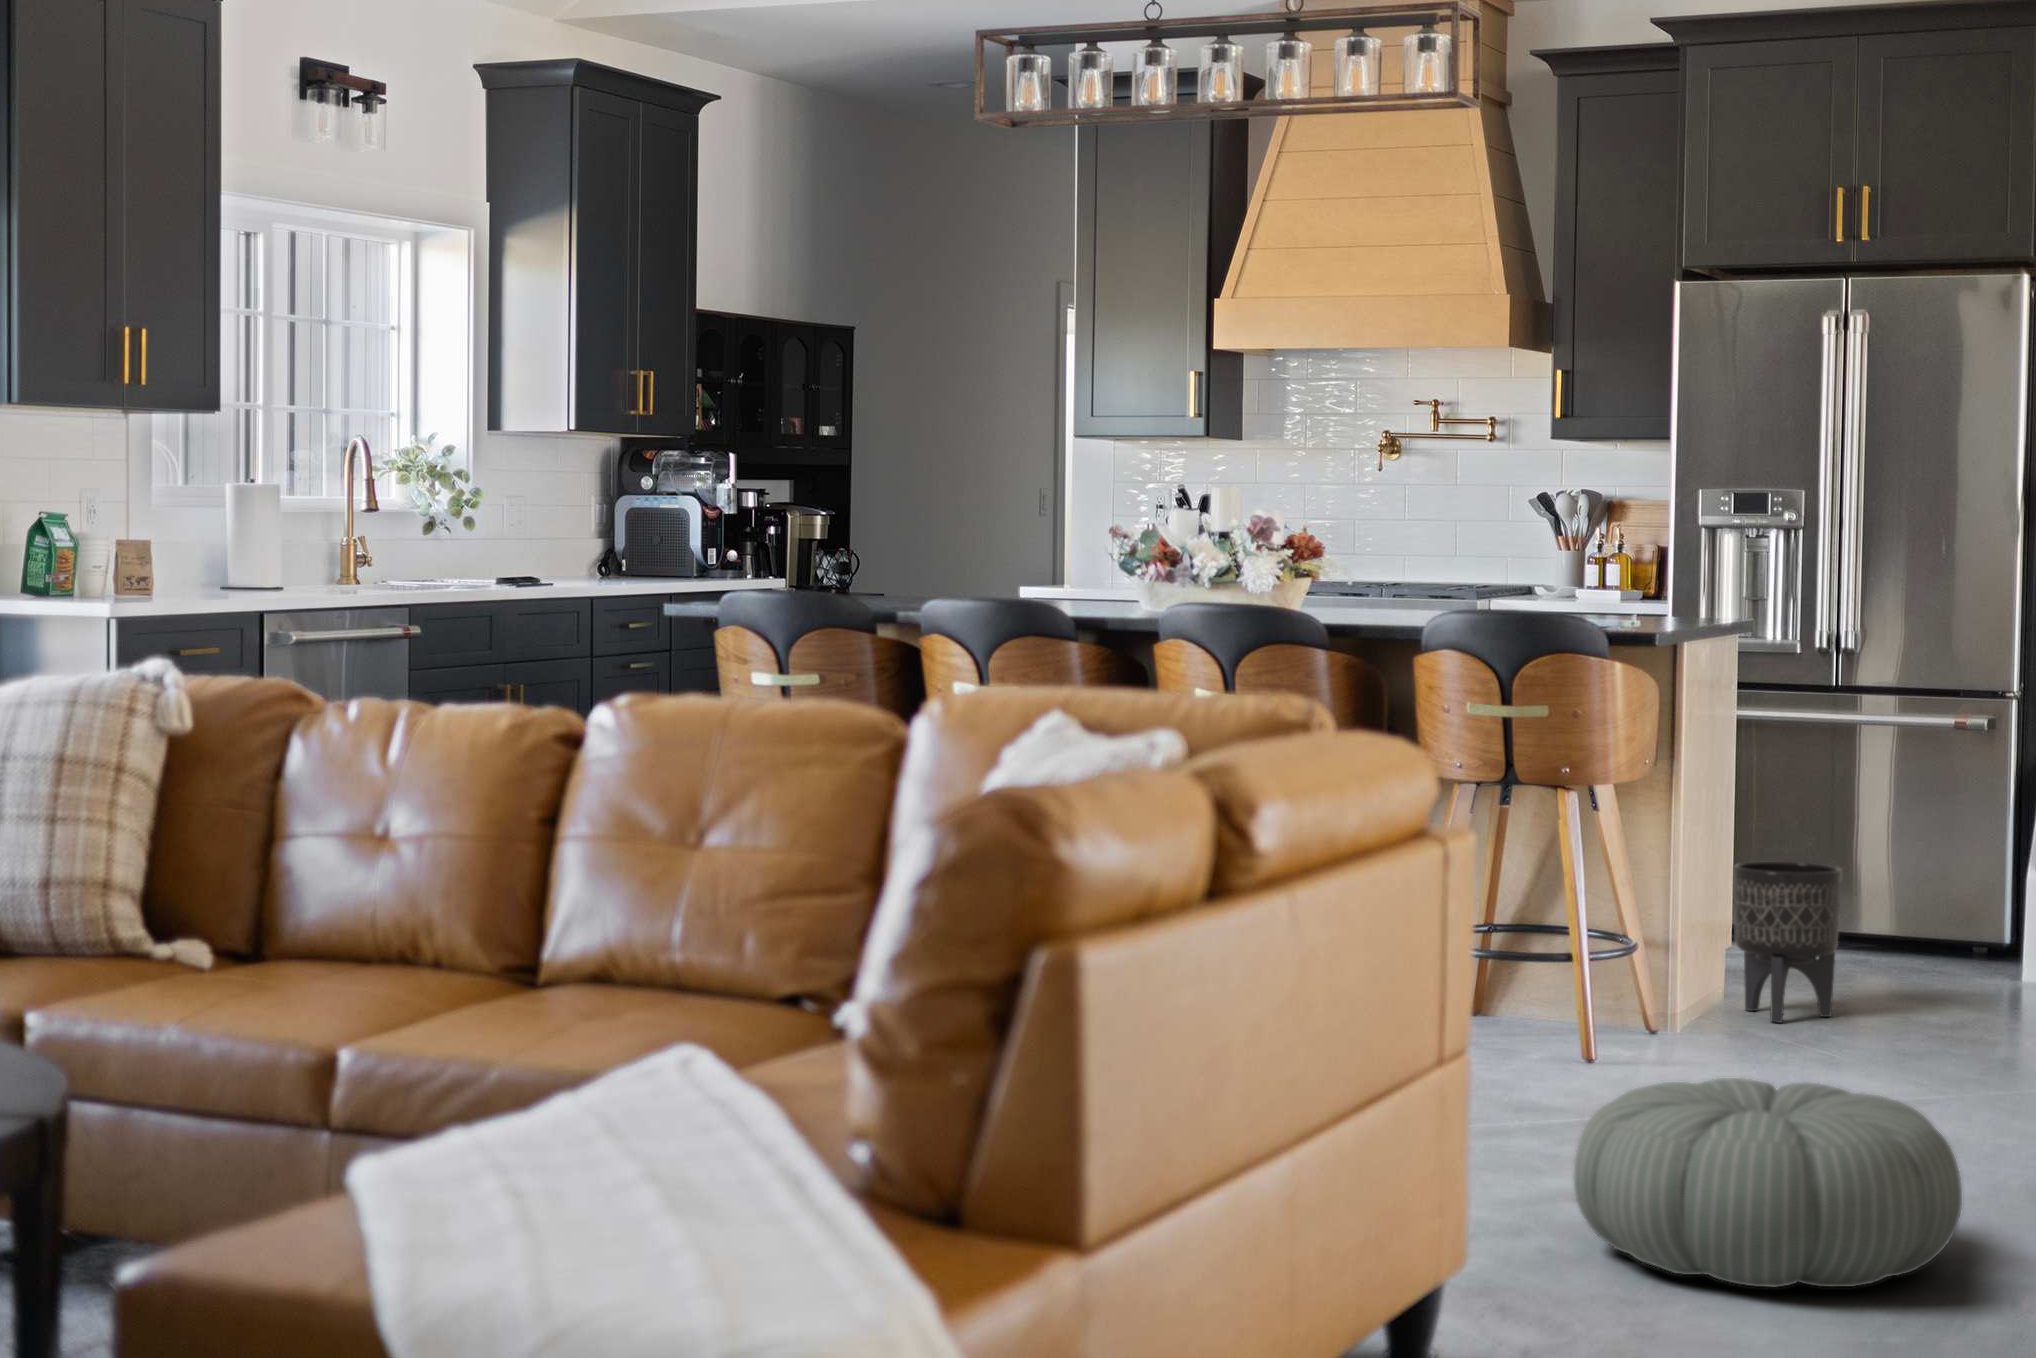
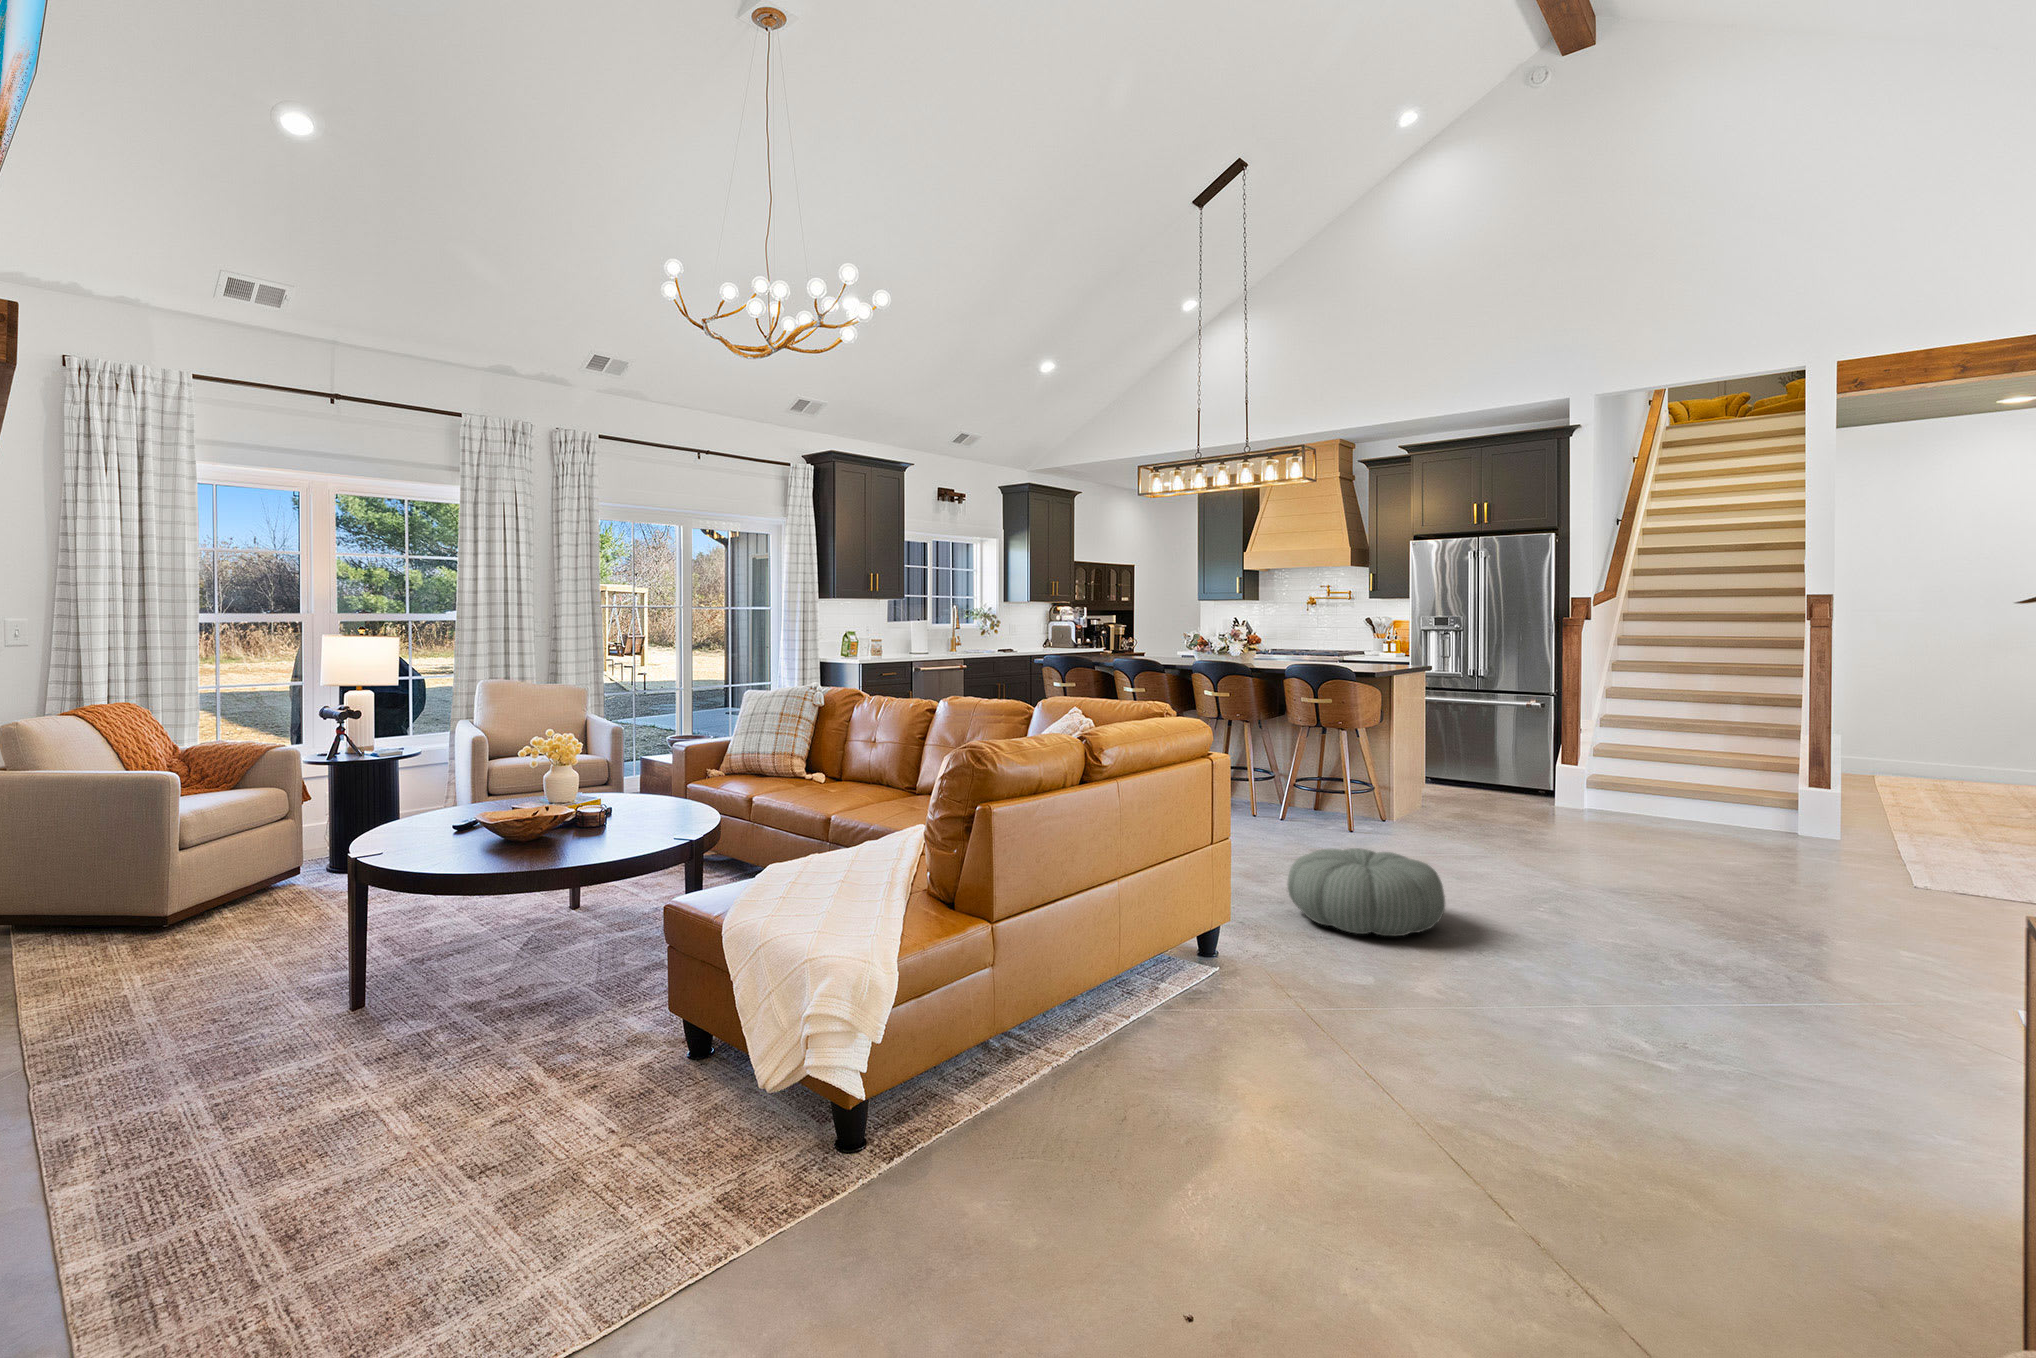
planter: present [1733,862,1842,1023] -> none [1413,757,1457,818]

